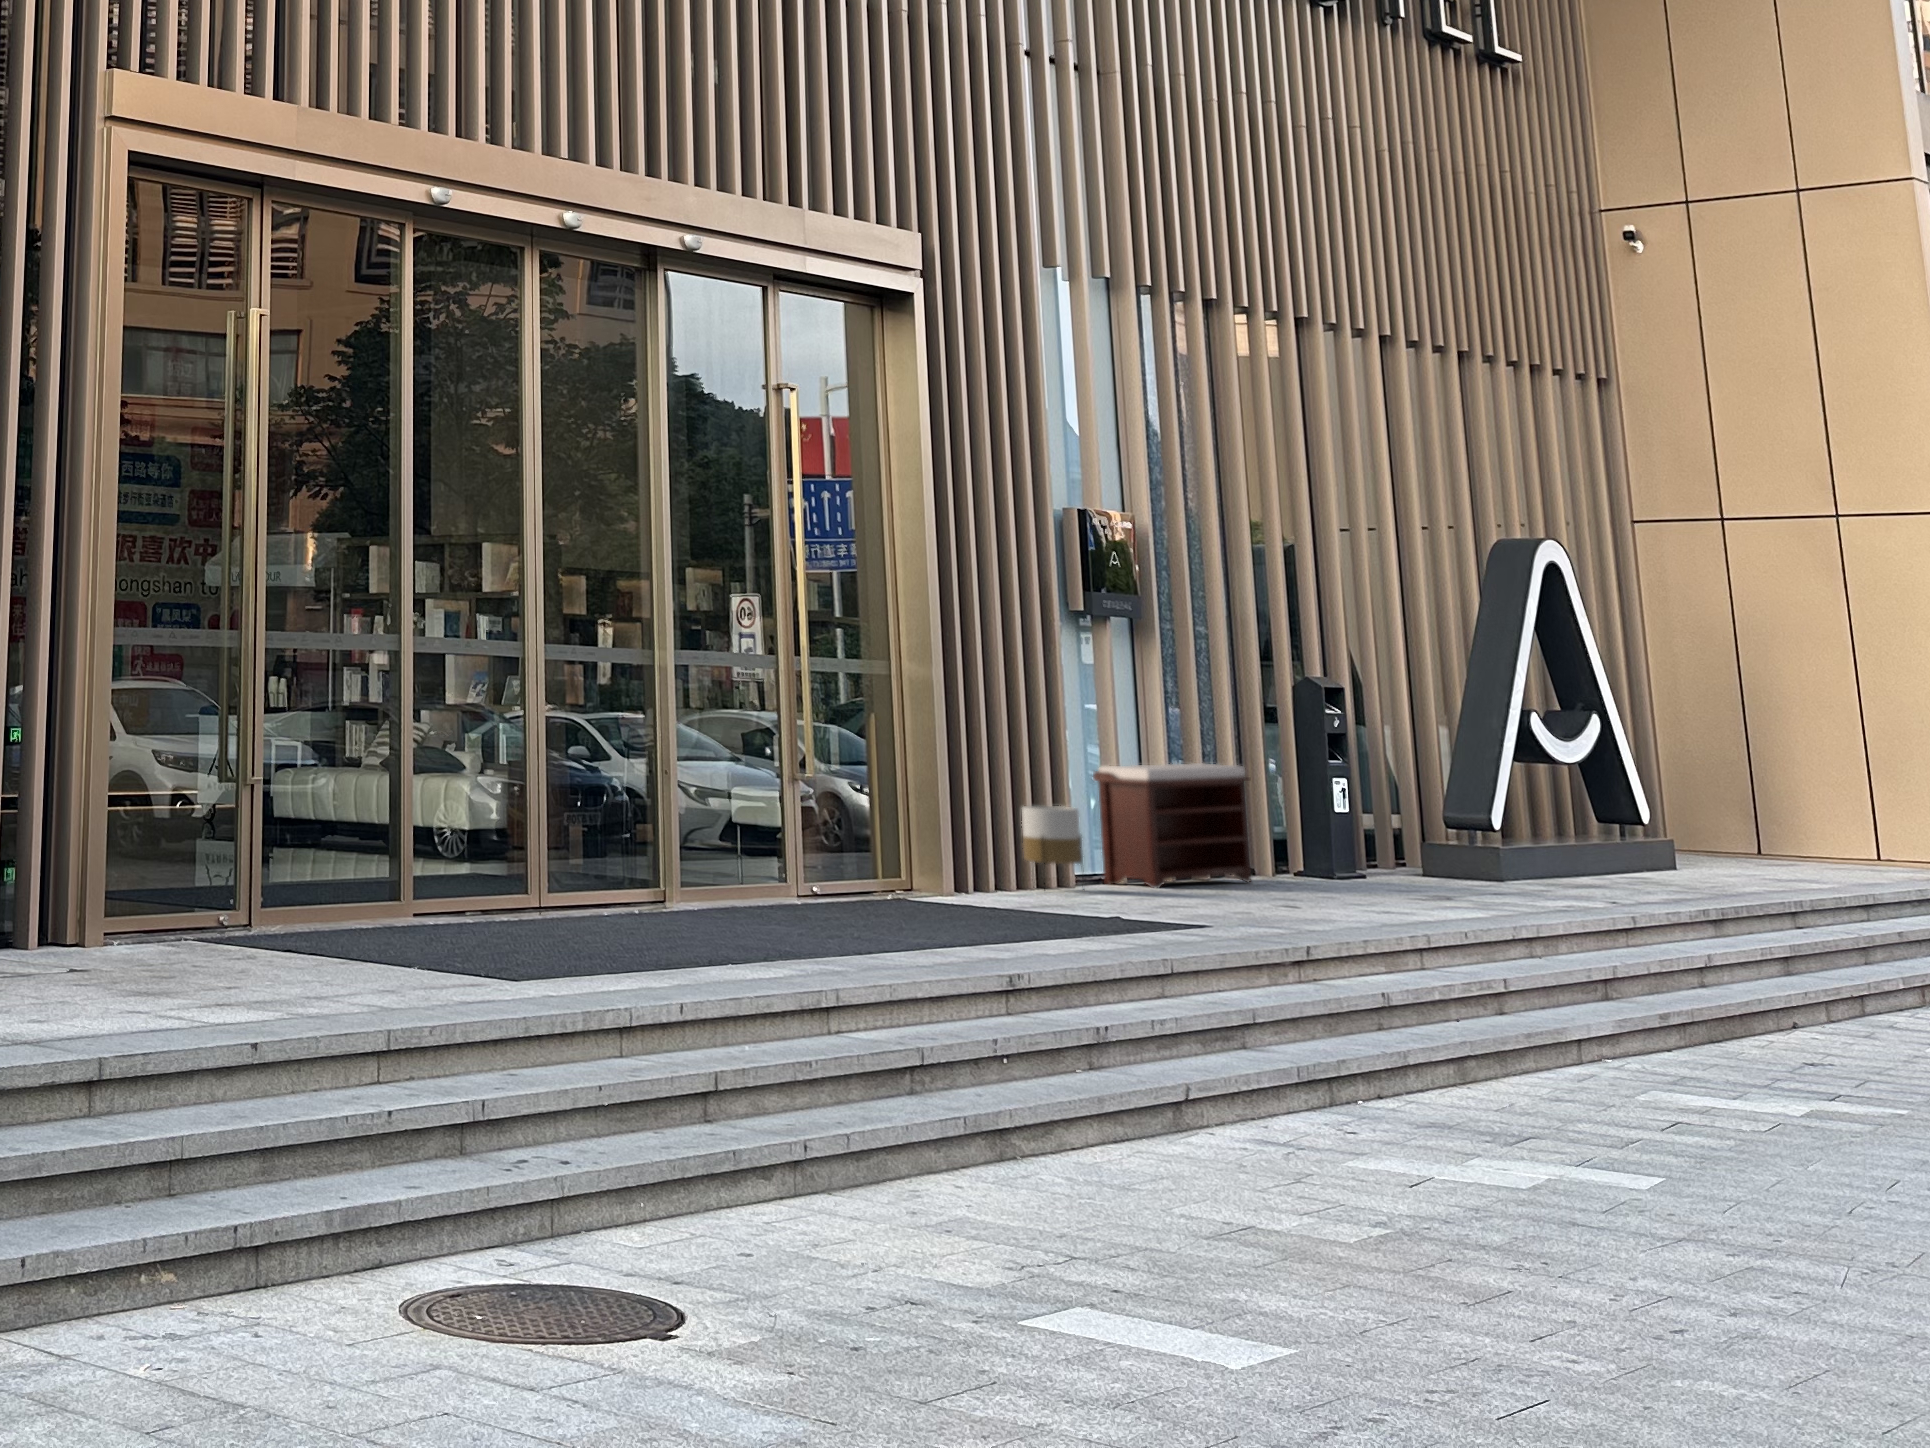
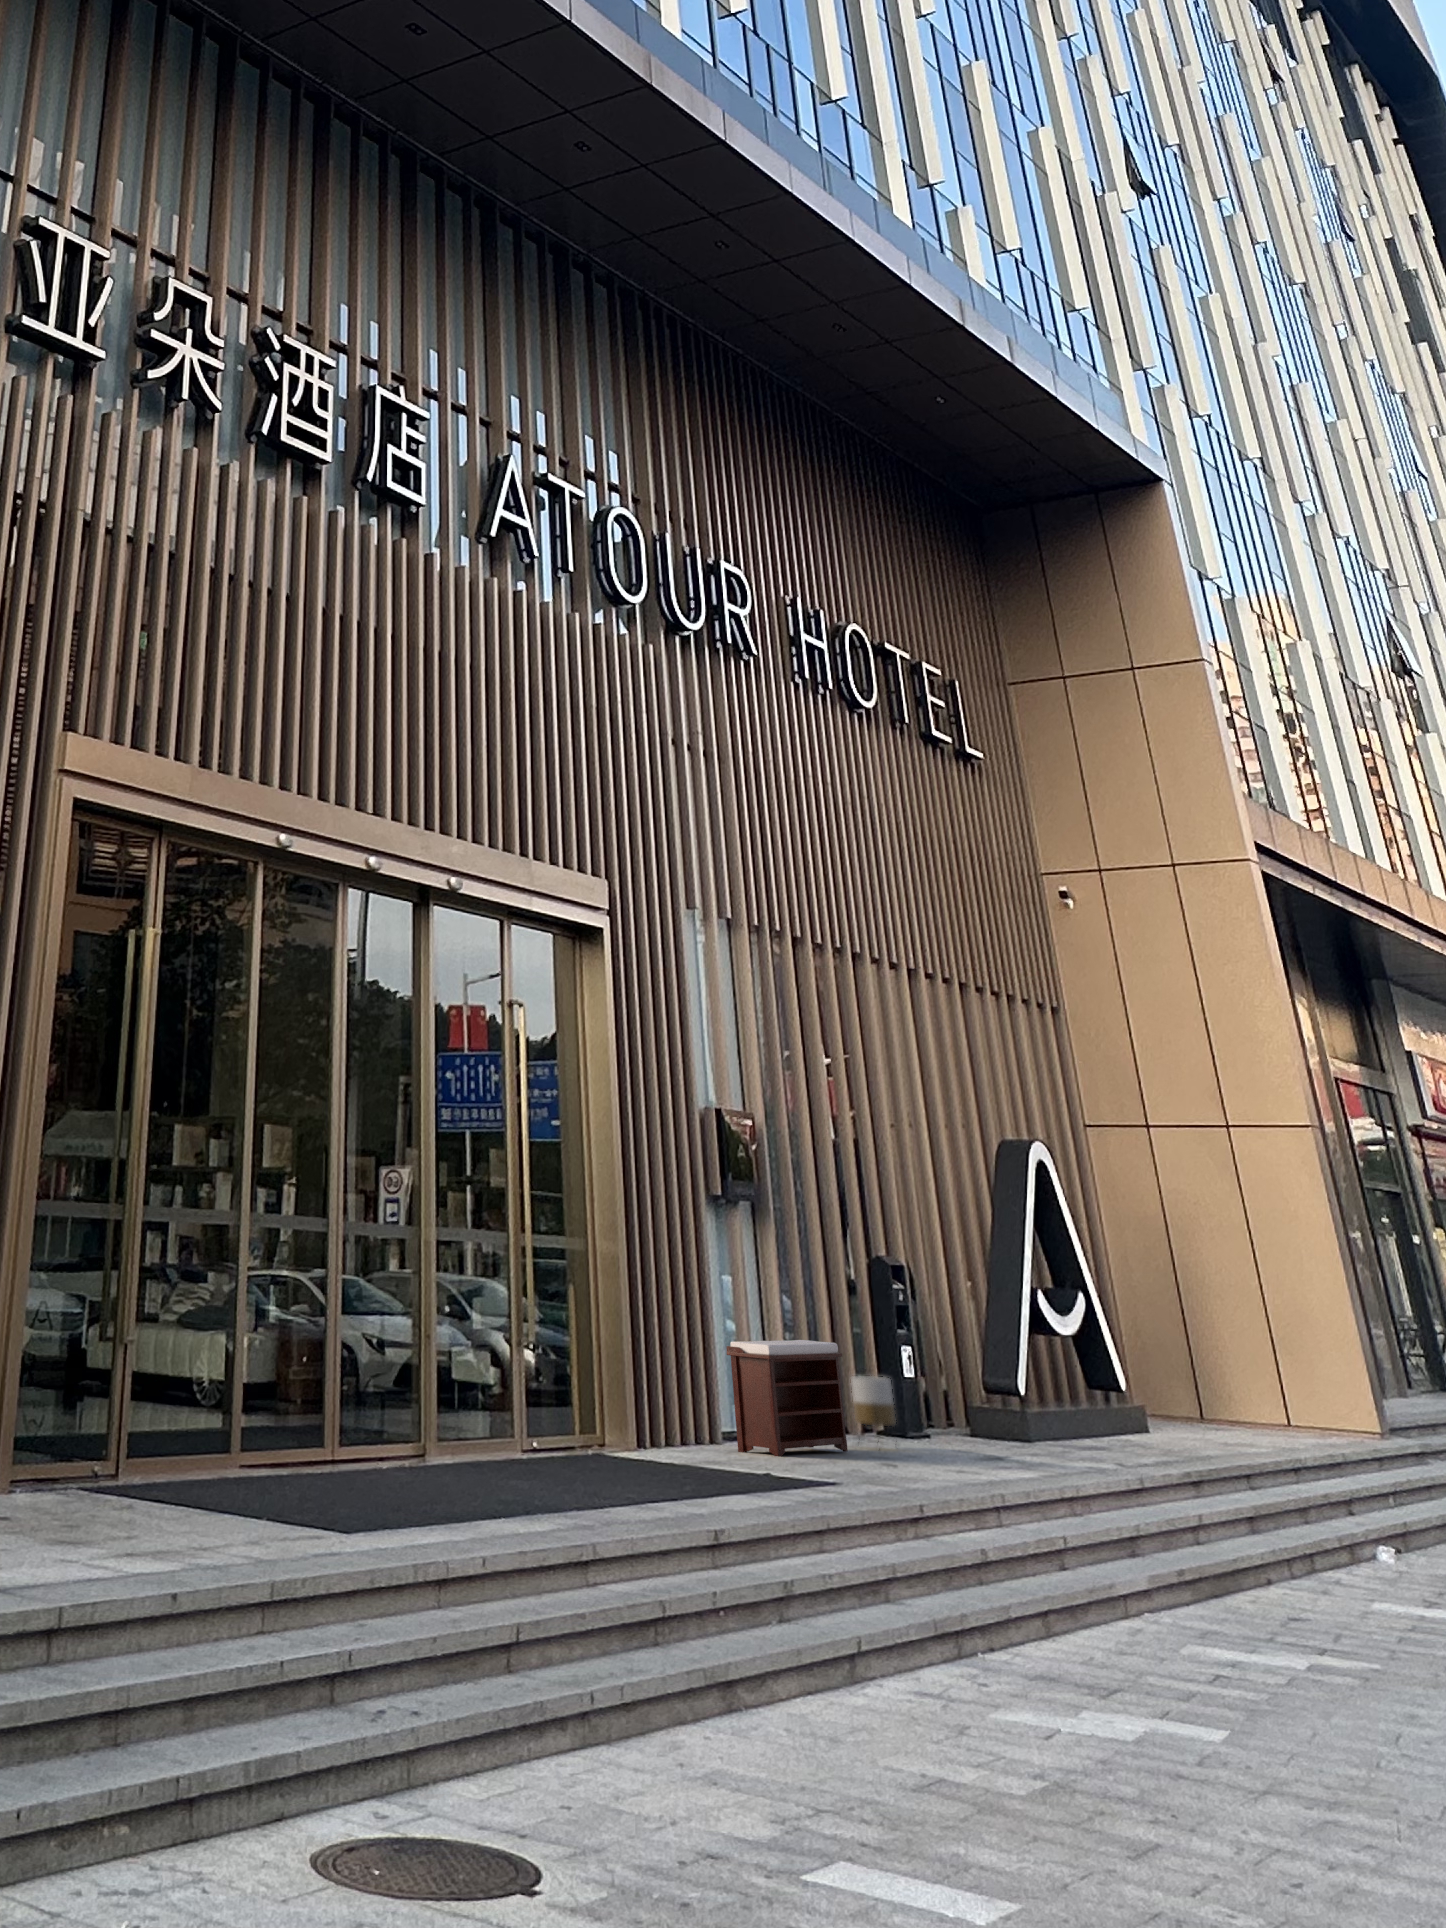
planter: present [1022,806,1083,888] -> present [851,1376,895,1442]

